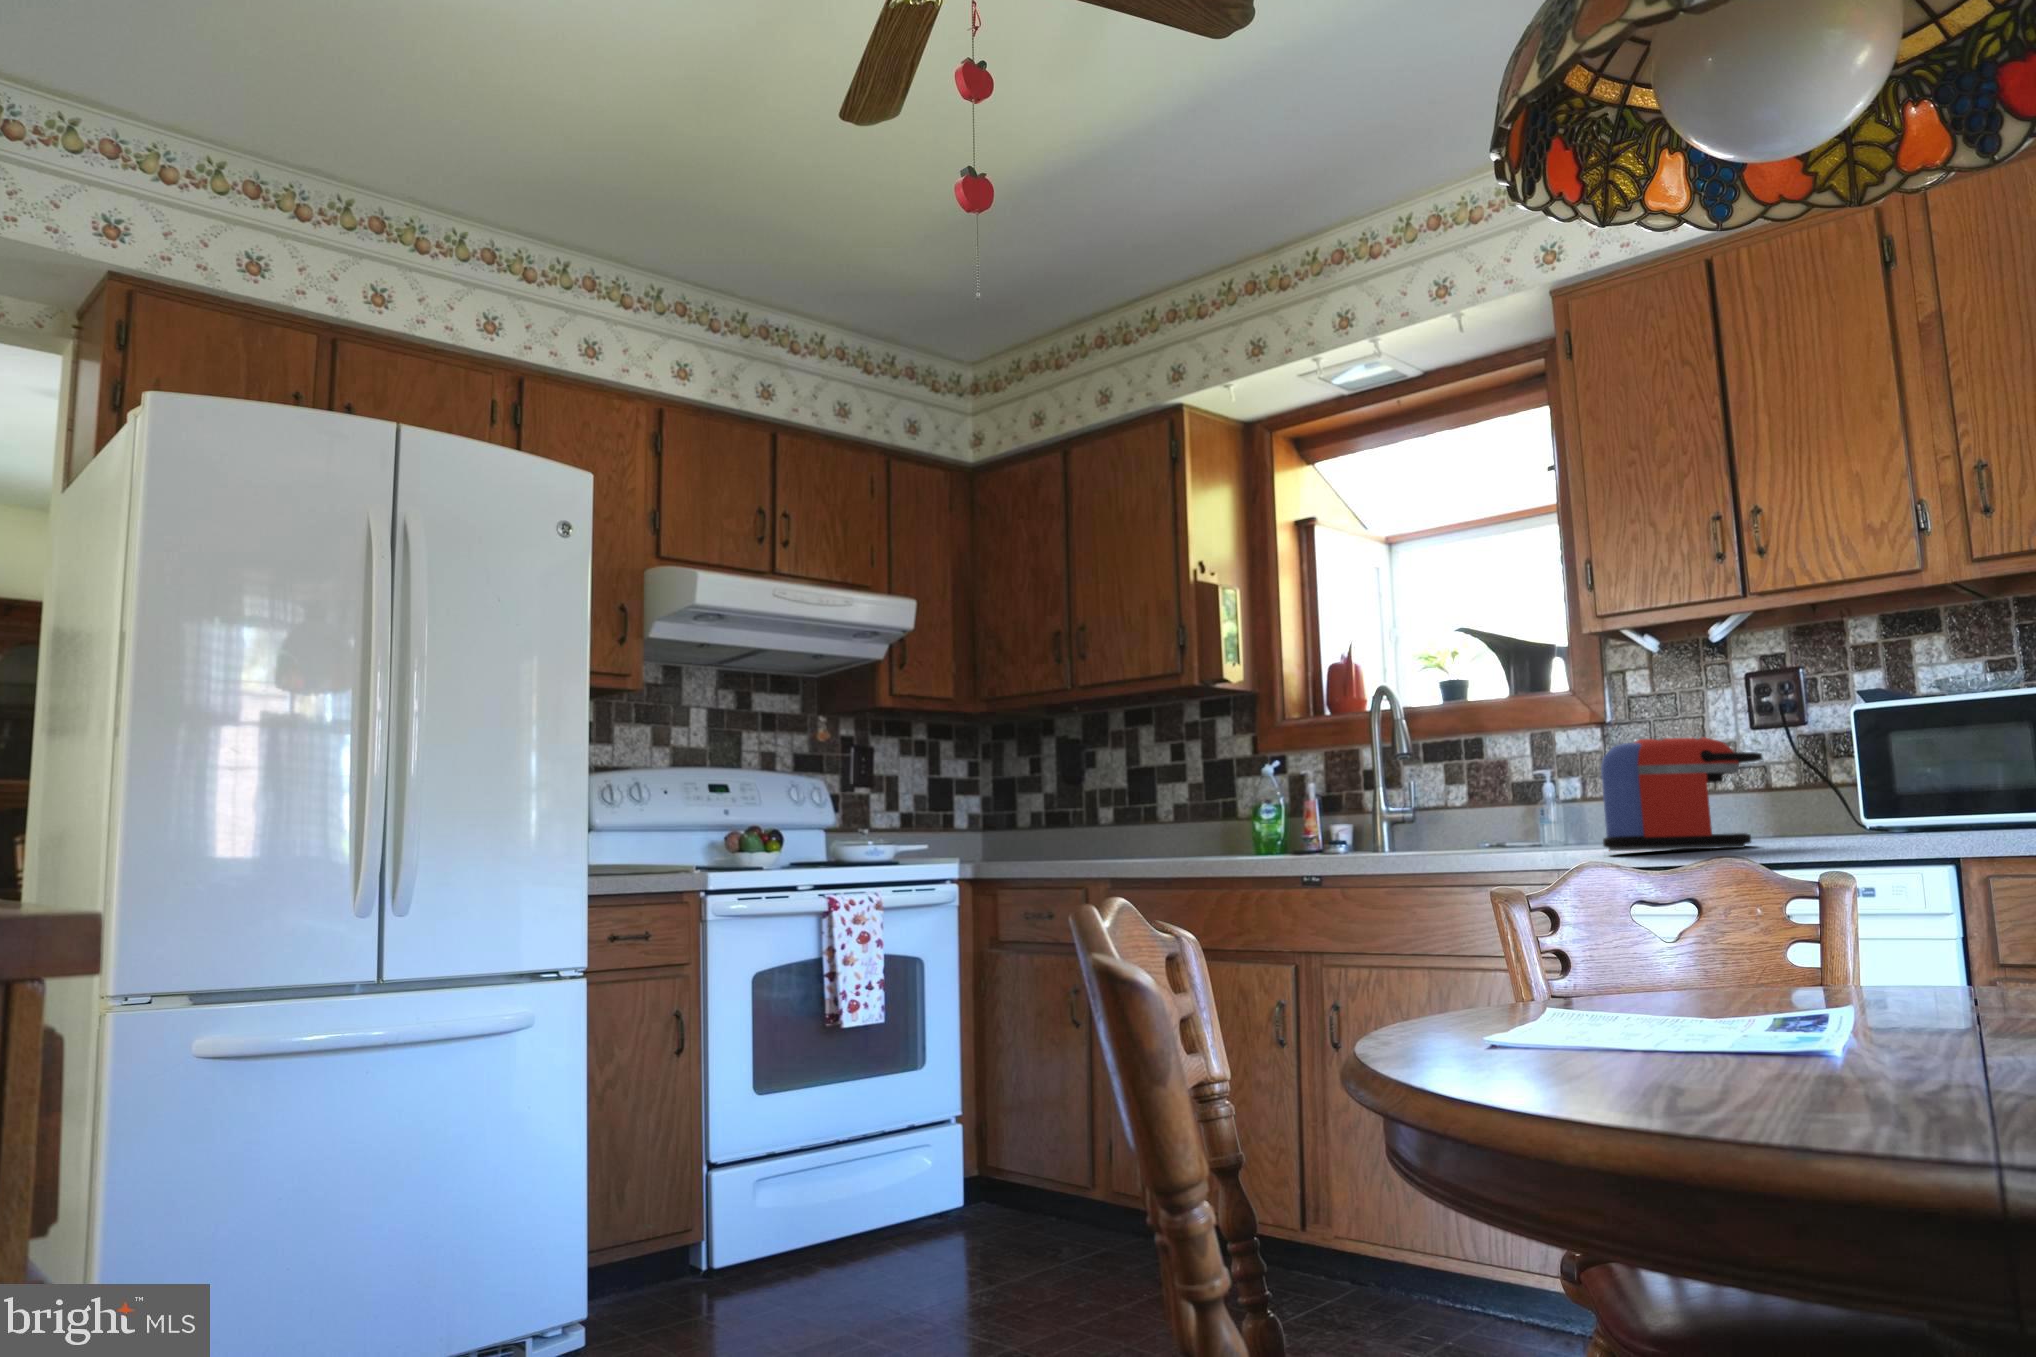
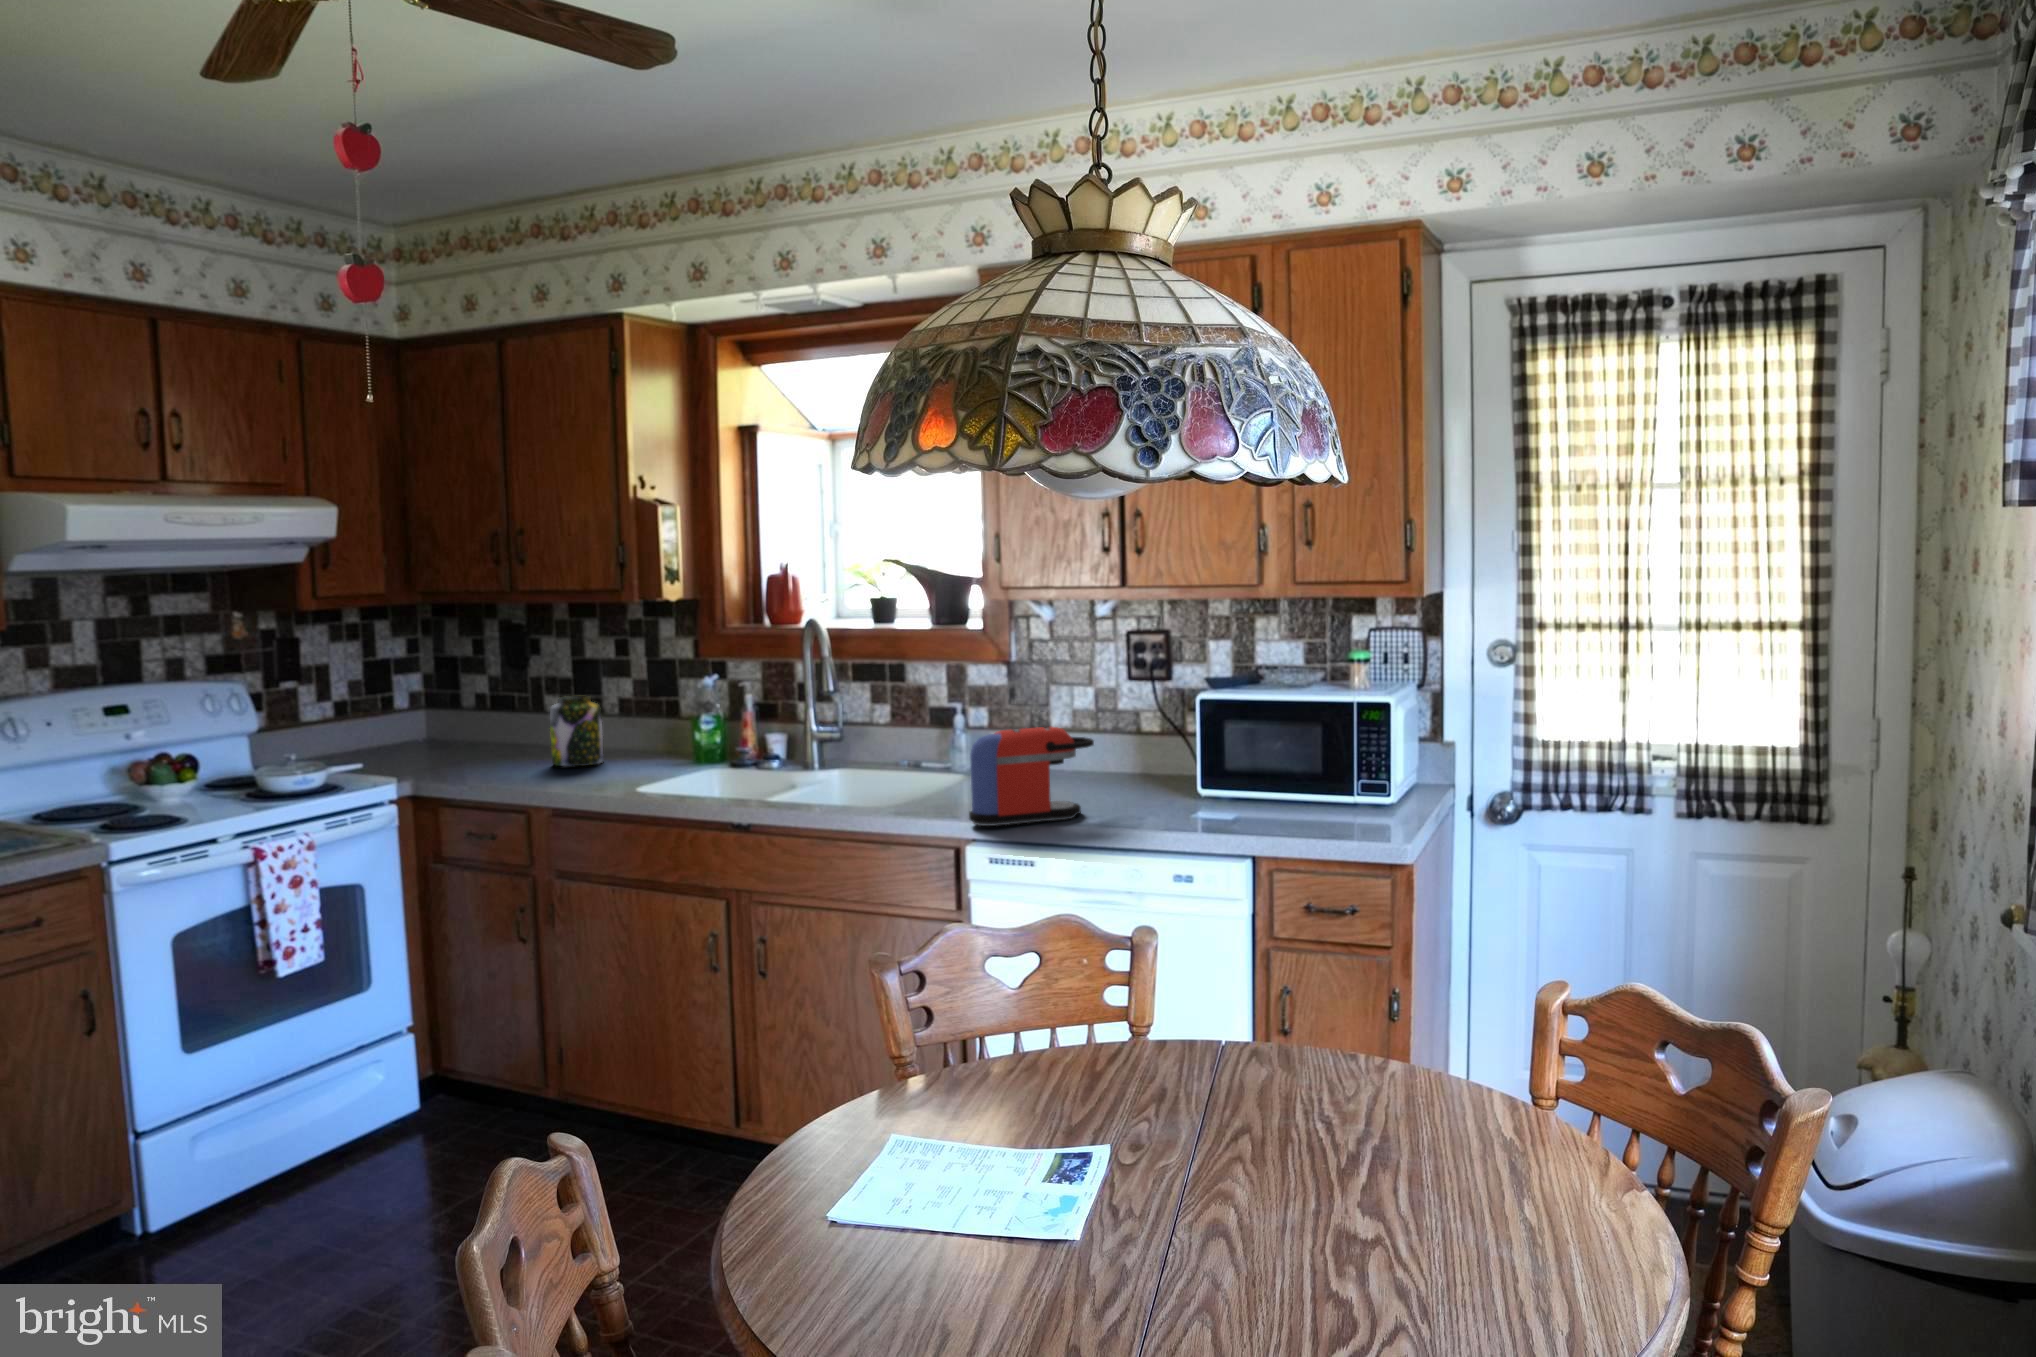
jar: none [1104,787,1157,857] -> present [550,696,604,766]

